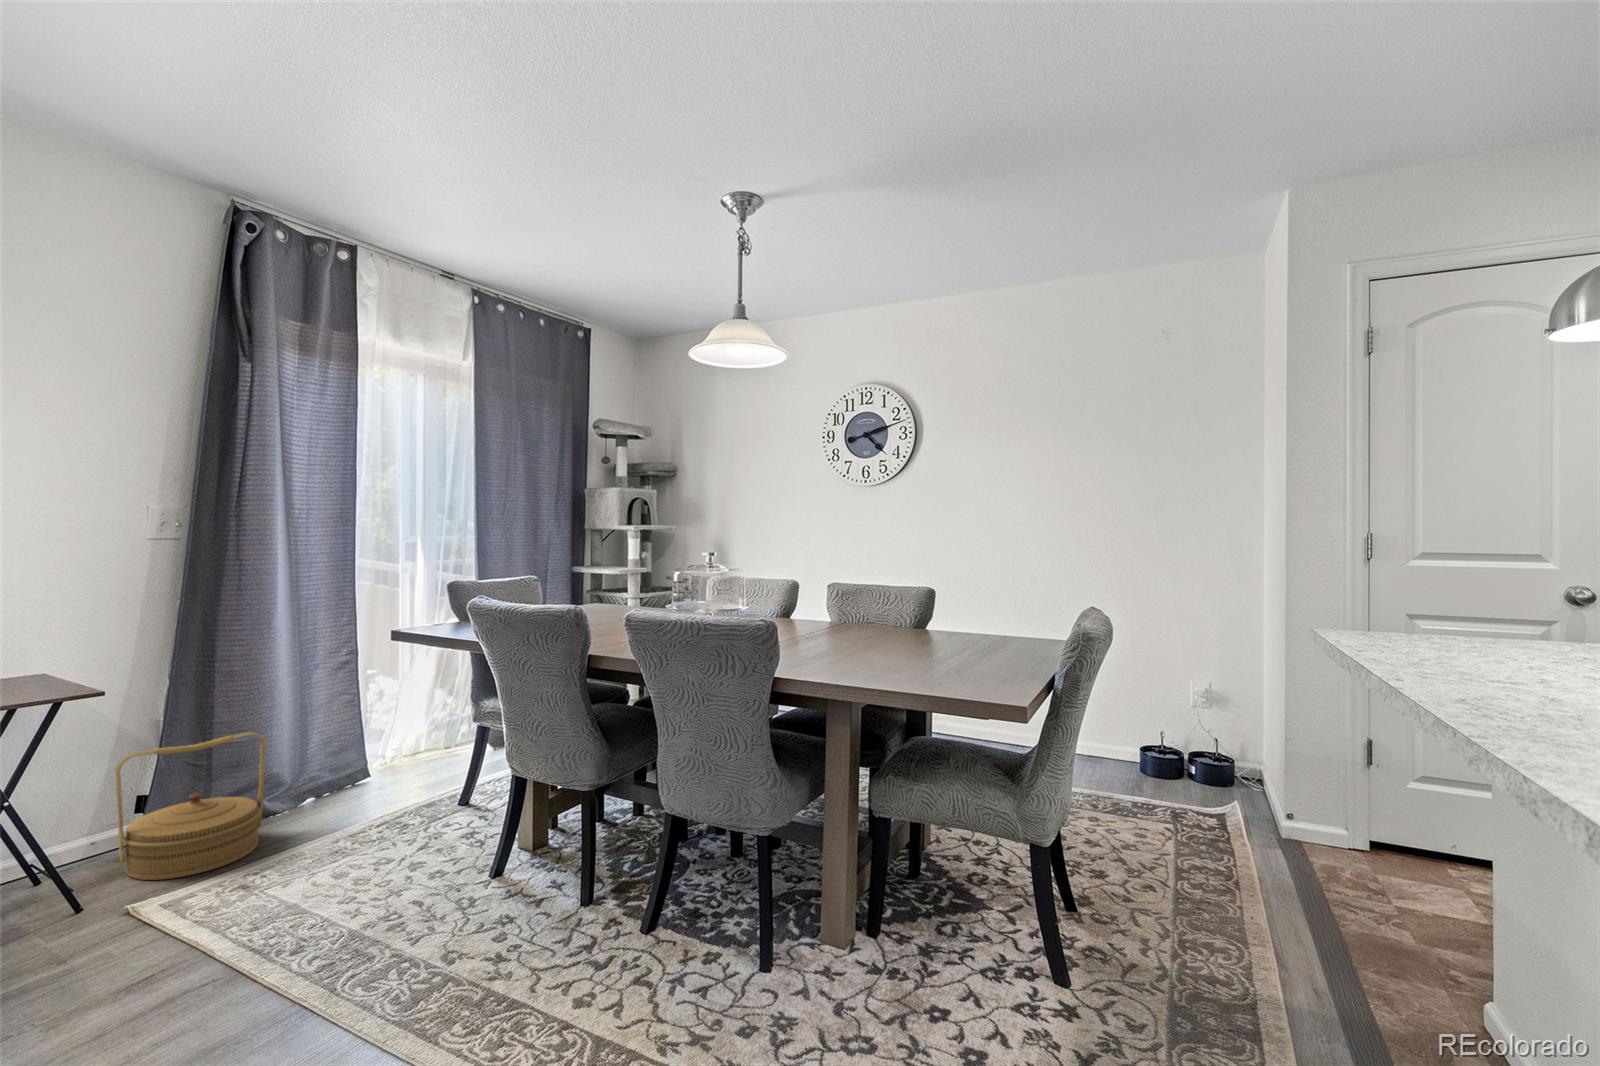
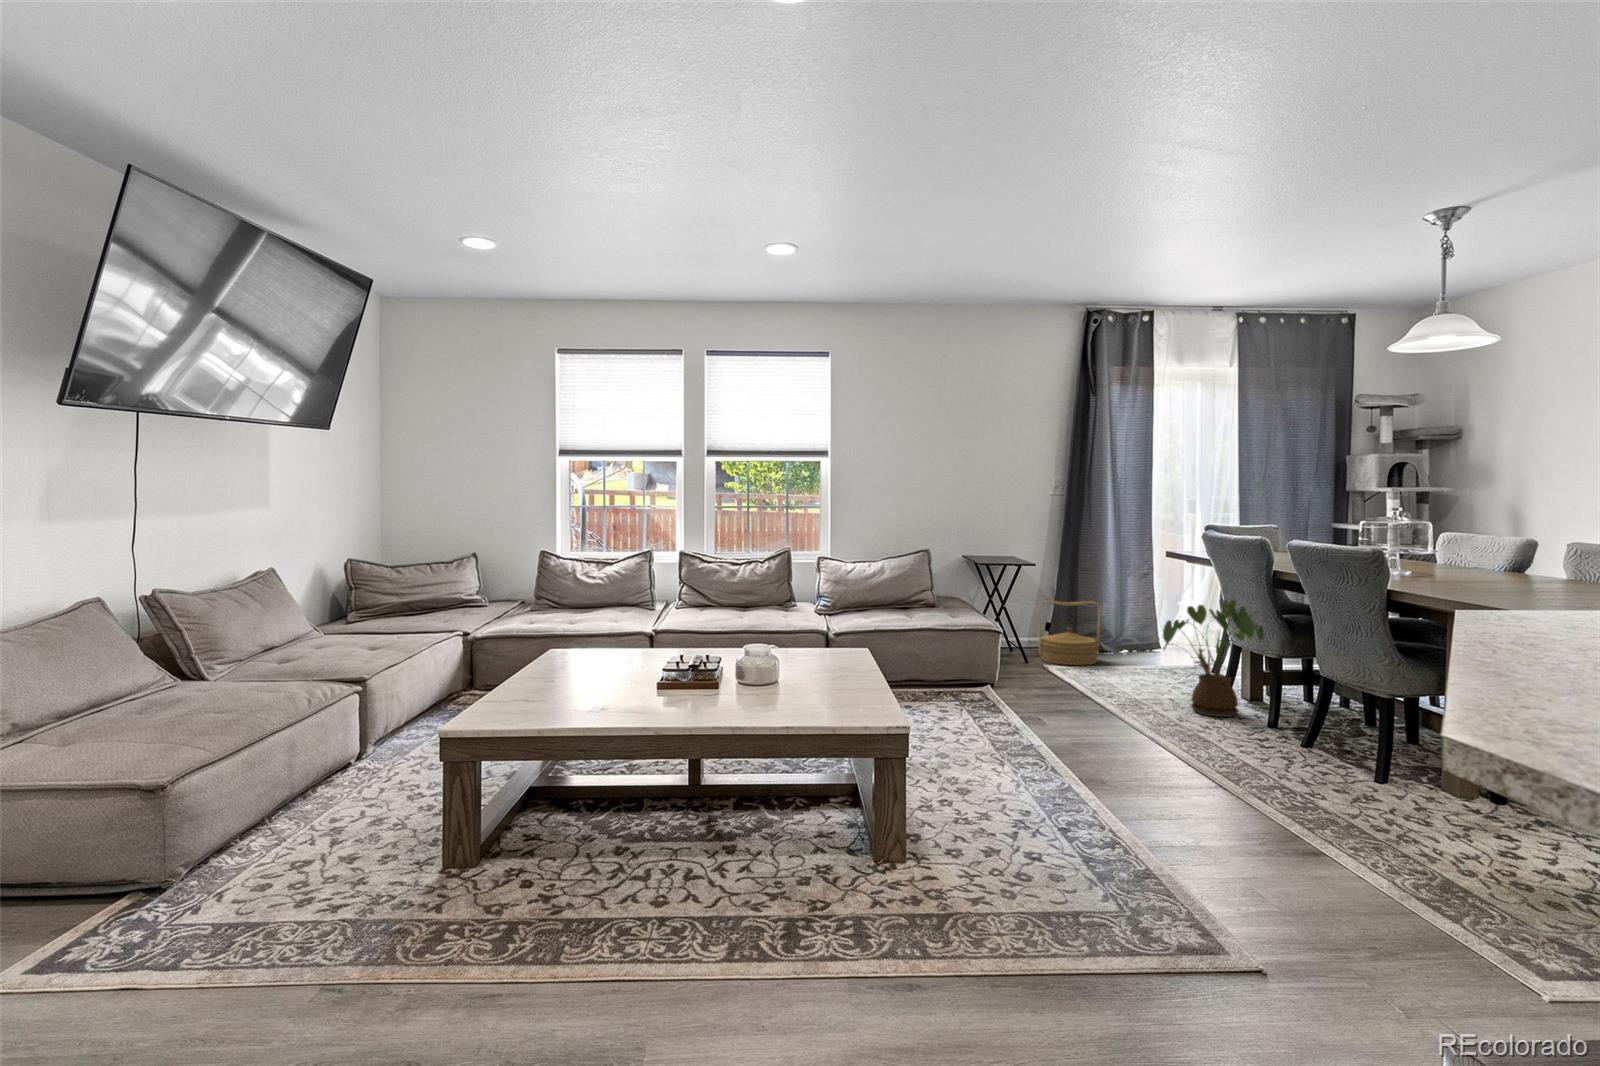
house plant: none [406,733,586,956] -> present [1163,599,1266,717]

